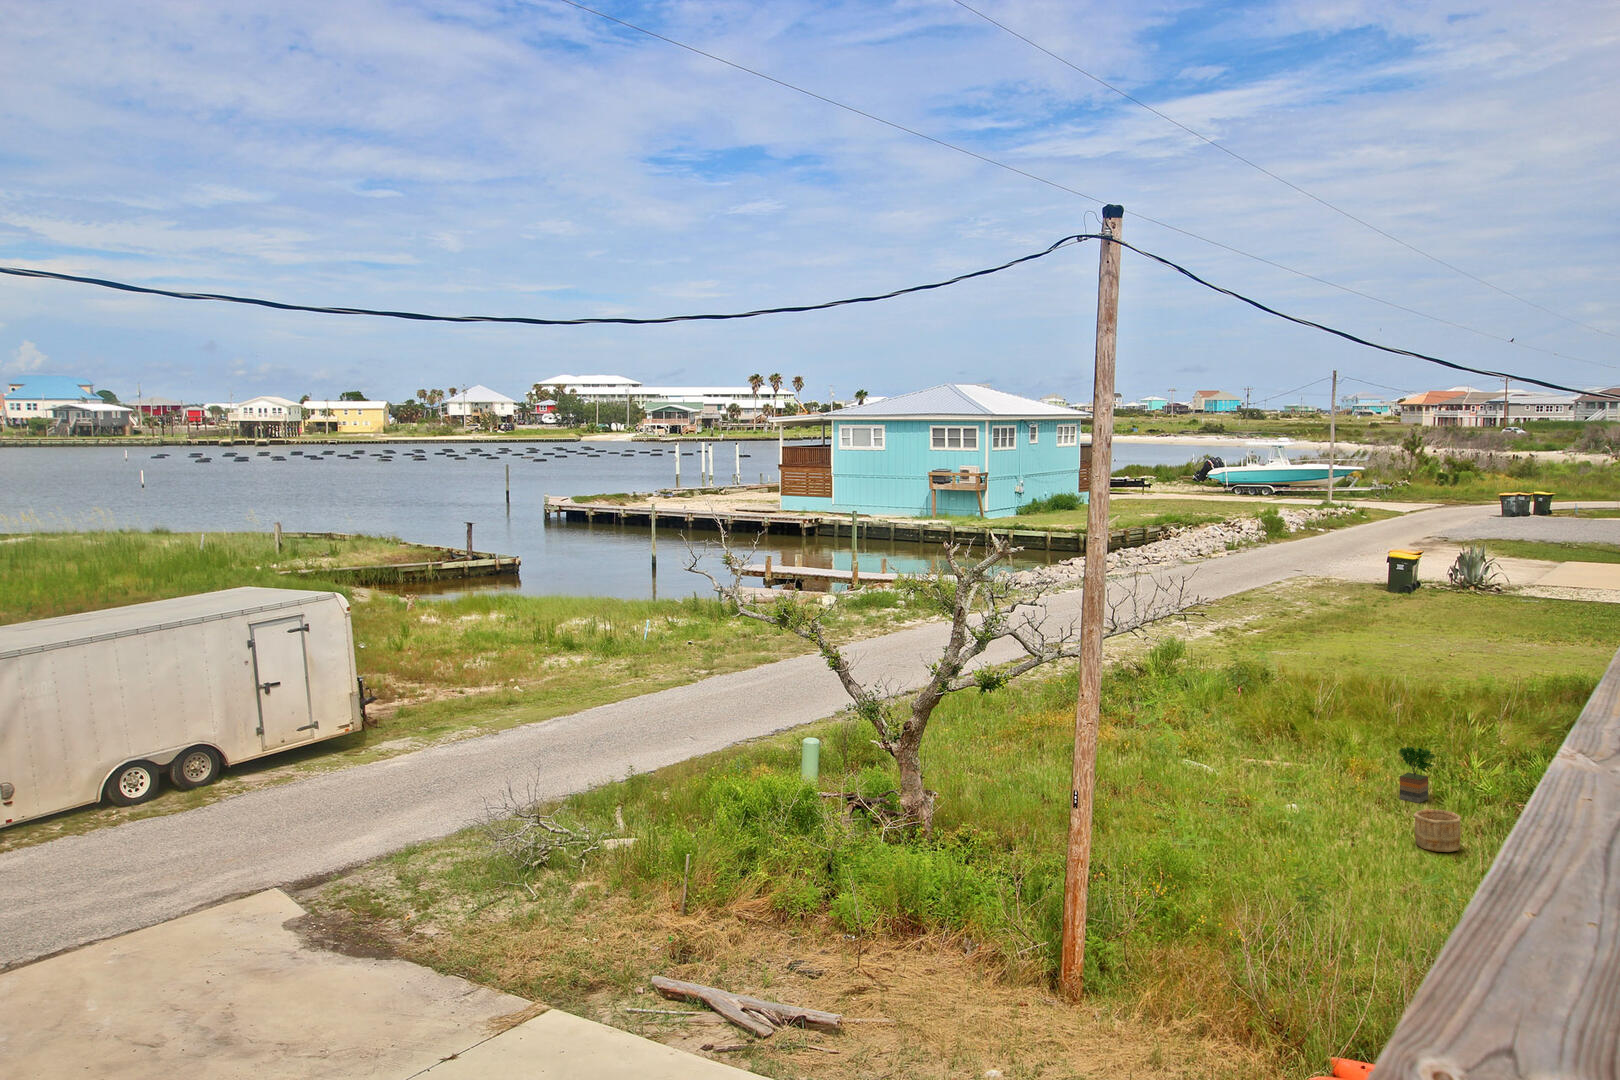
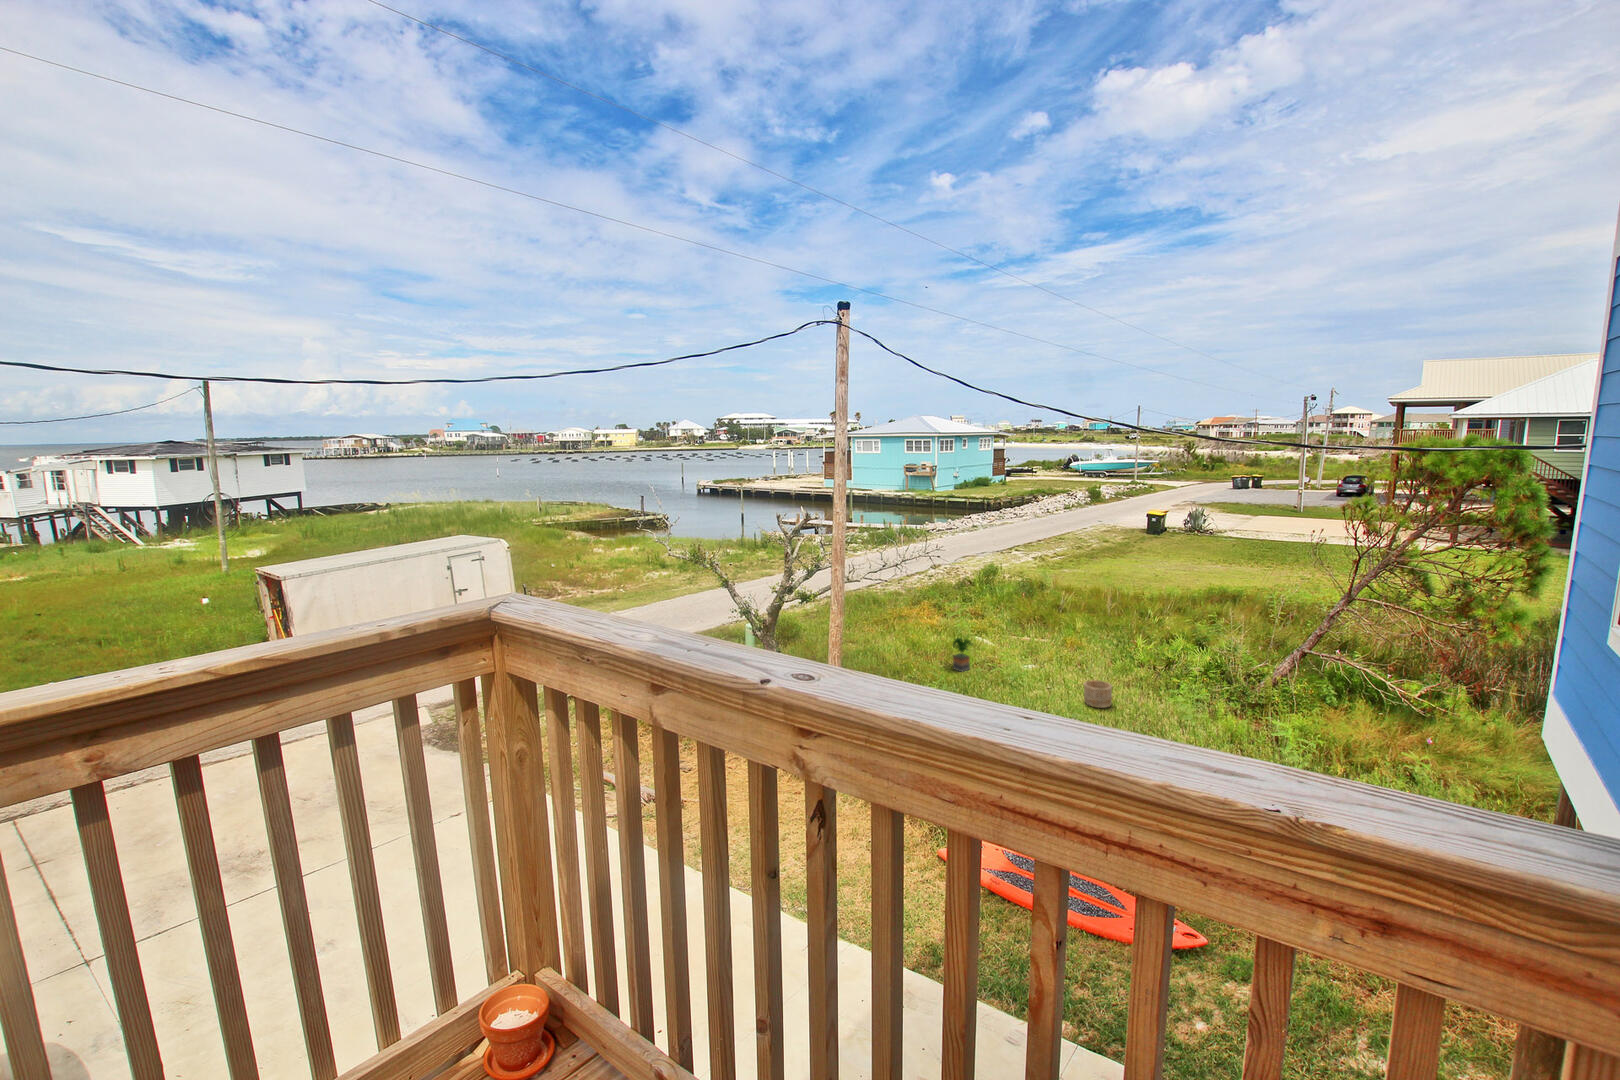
potted tree: present [1399,747,1436,803] -> present [953,638,972,672]

